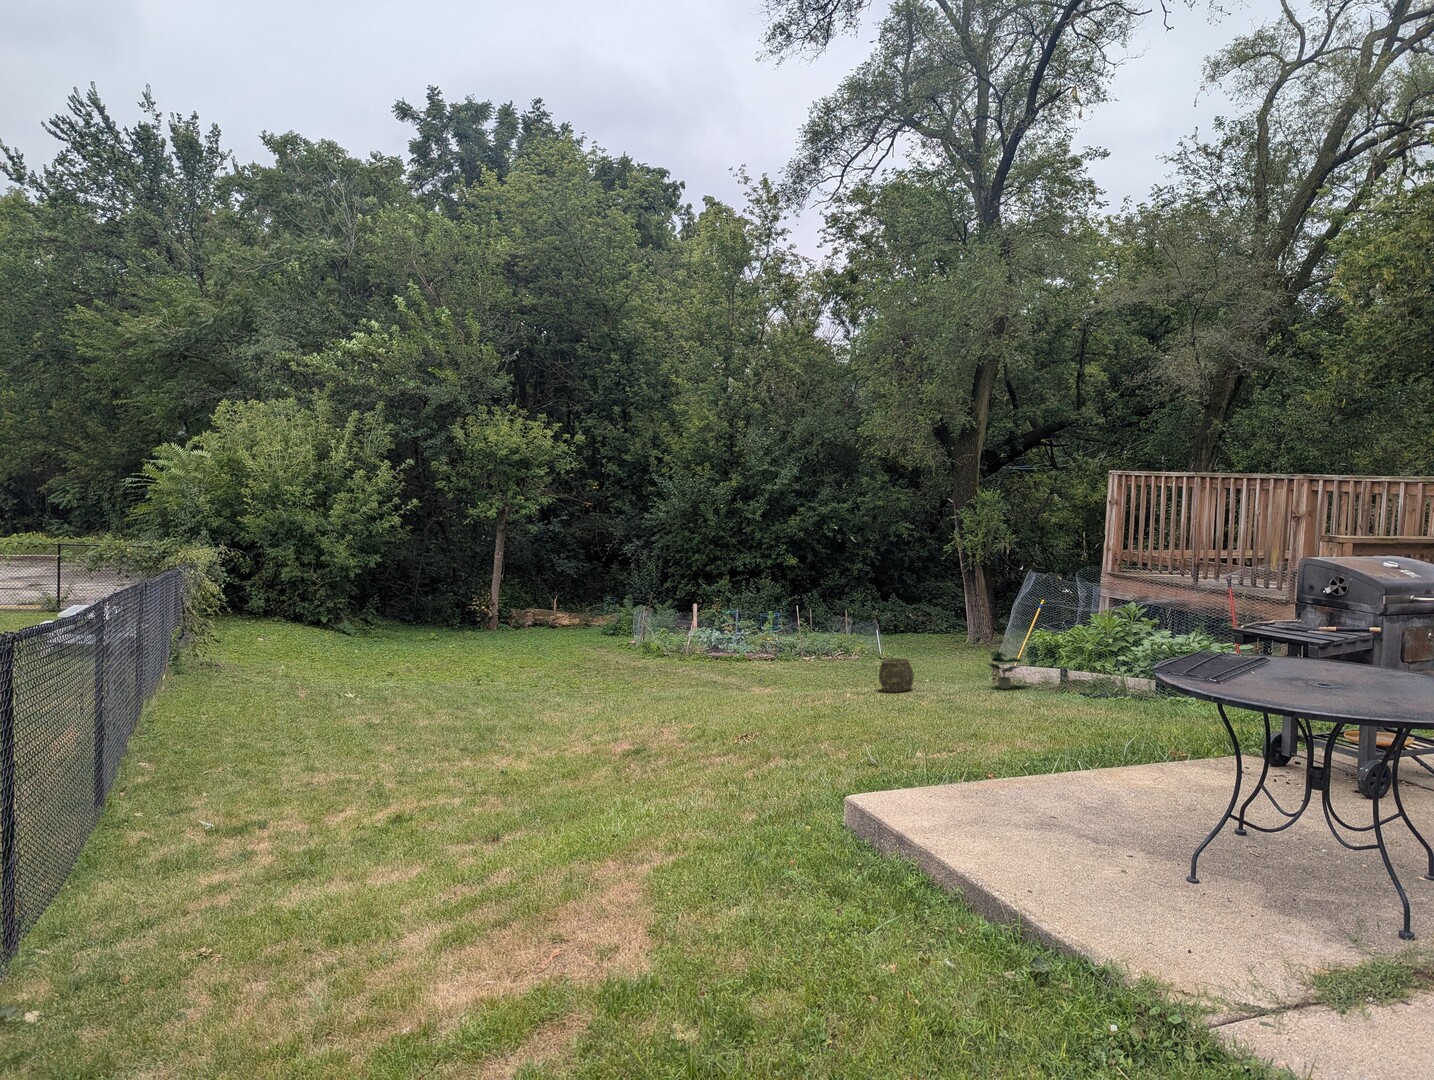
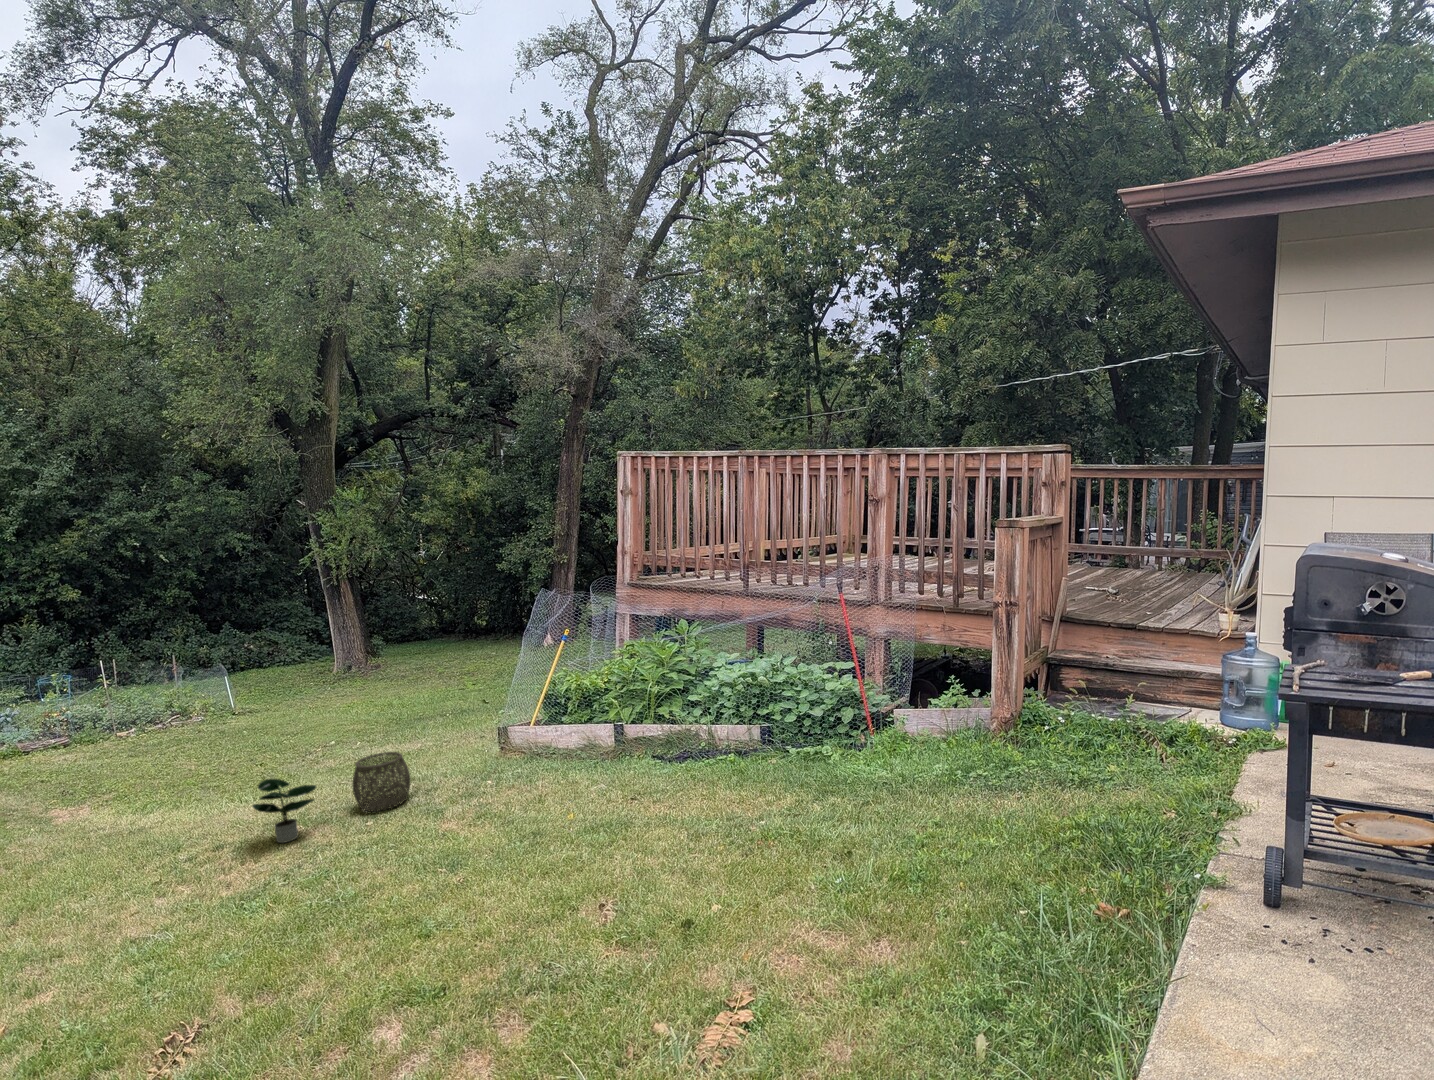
potted plant: present [988,651,1022,689] -> present [253,778,316,843]

